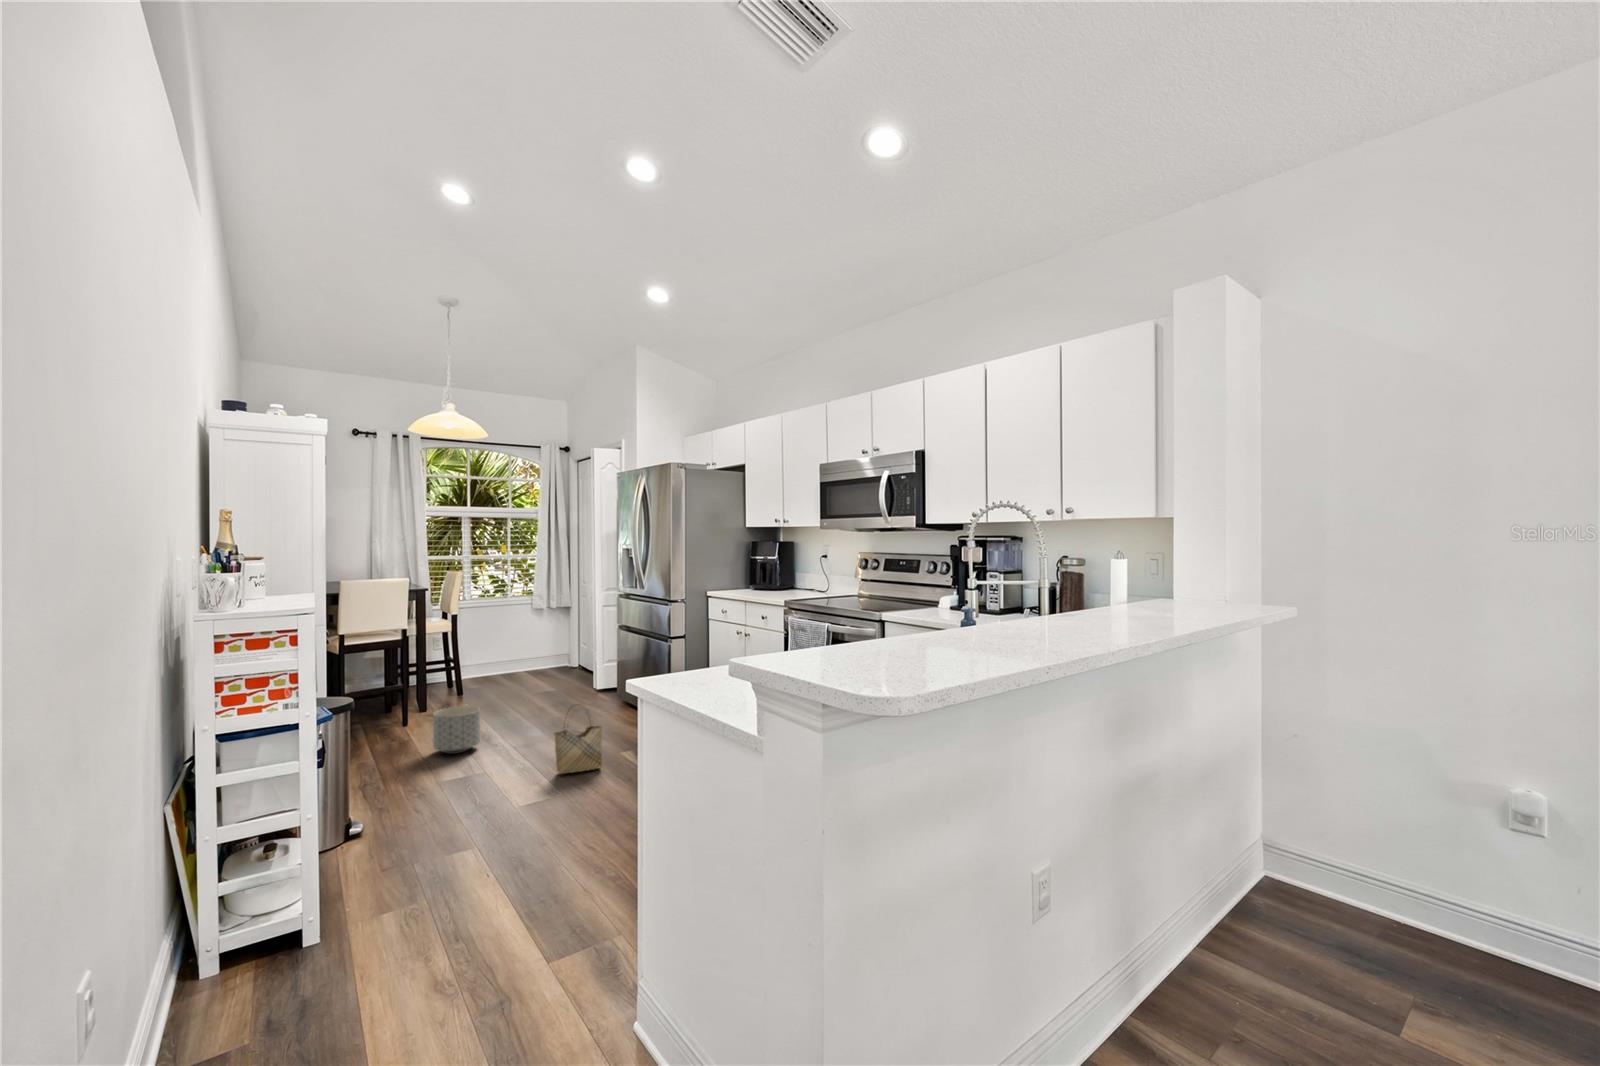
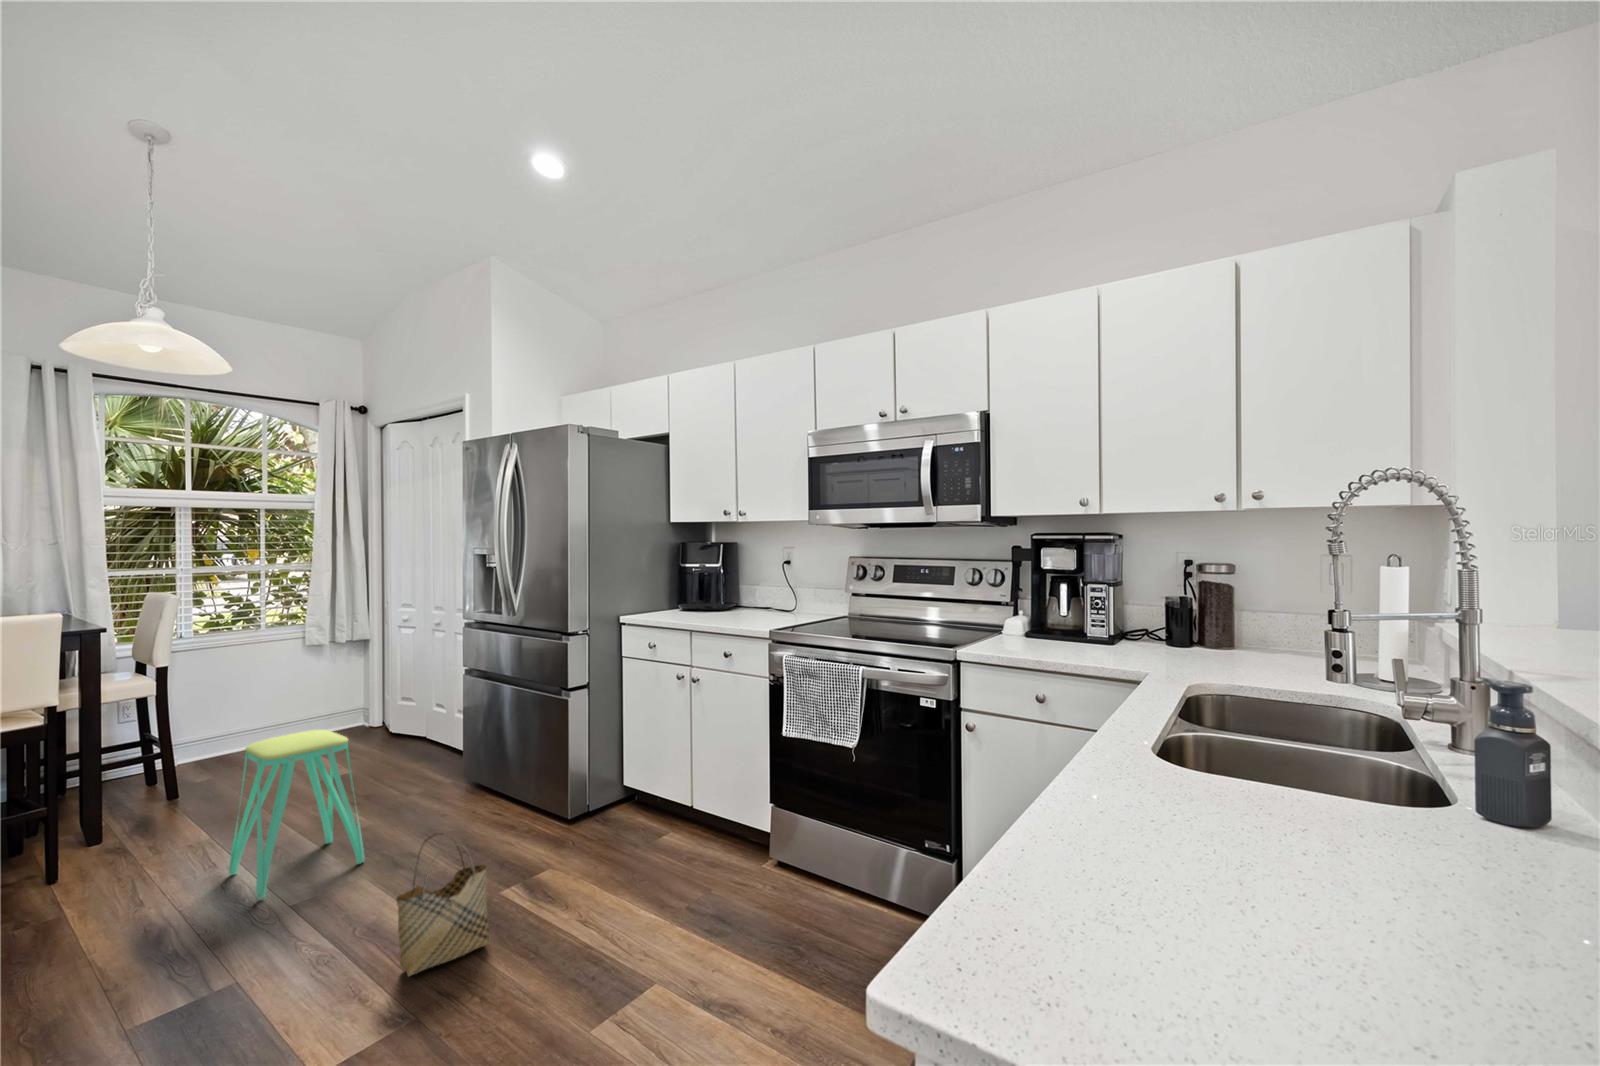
stool: none [485,653,551,740] -> present [229,730,365,899]
planter: present [433,706,480,754] -> none [112,846,222,952]

